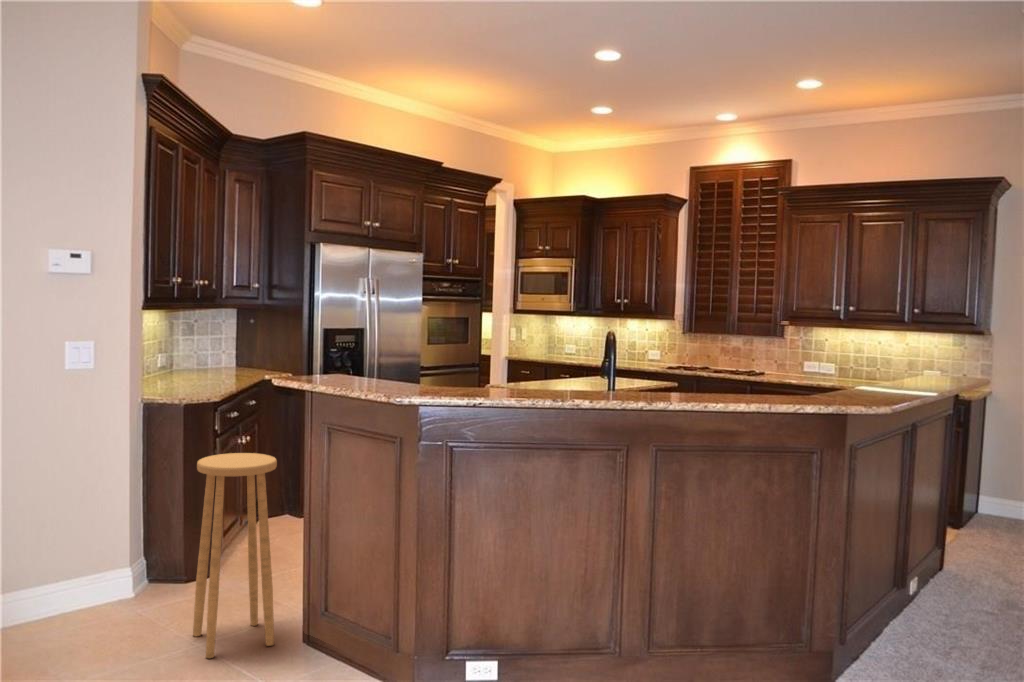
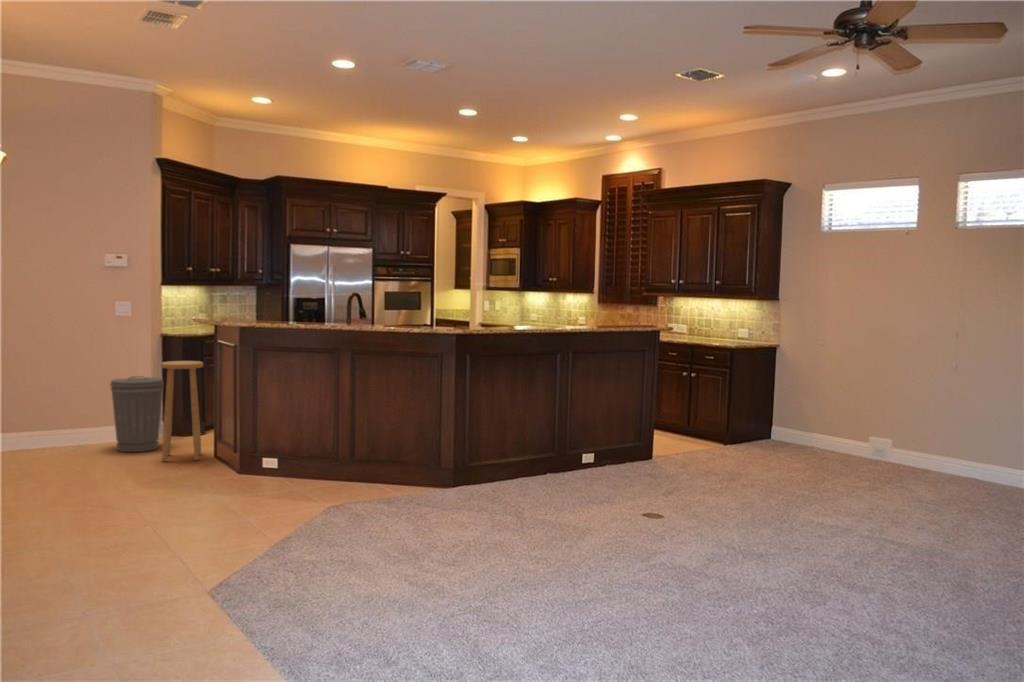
trash can: none [66,480,169,634] -> present [110,377,164,452]

